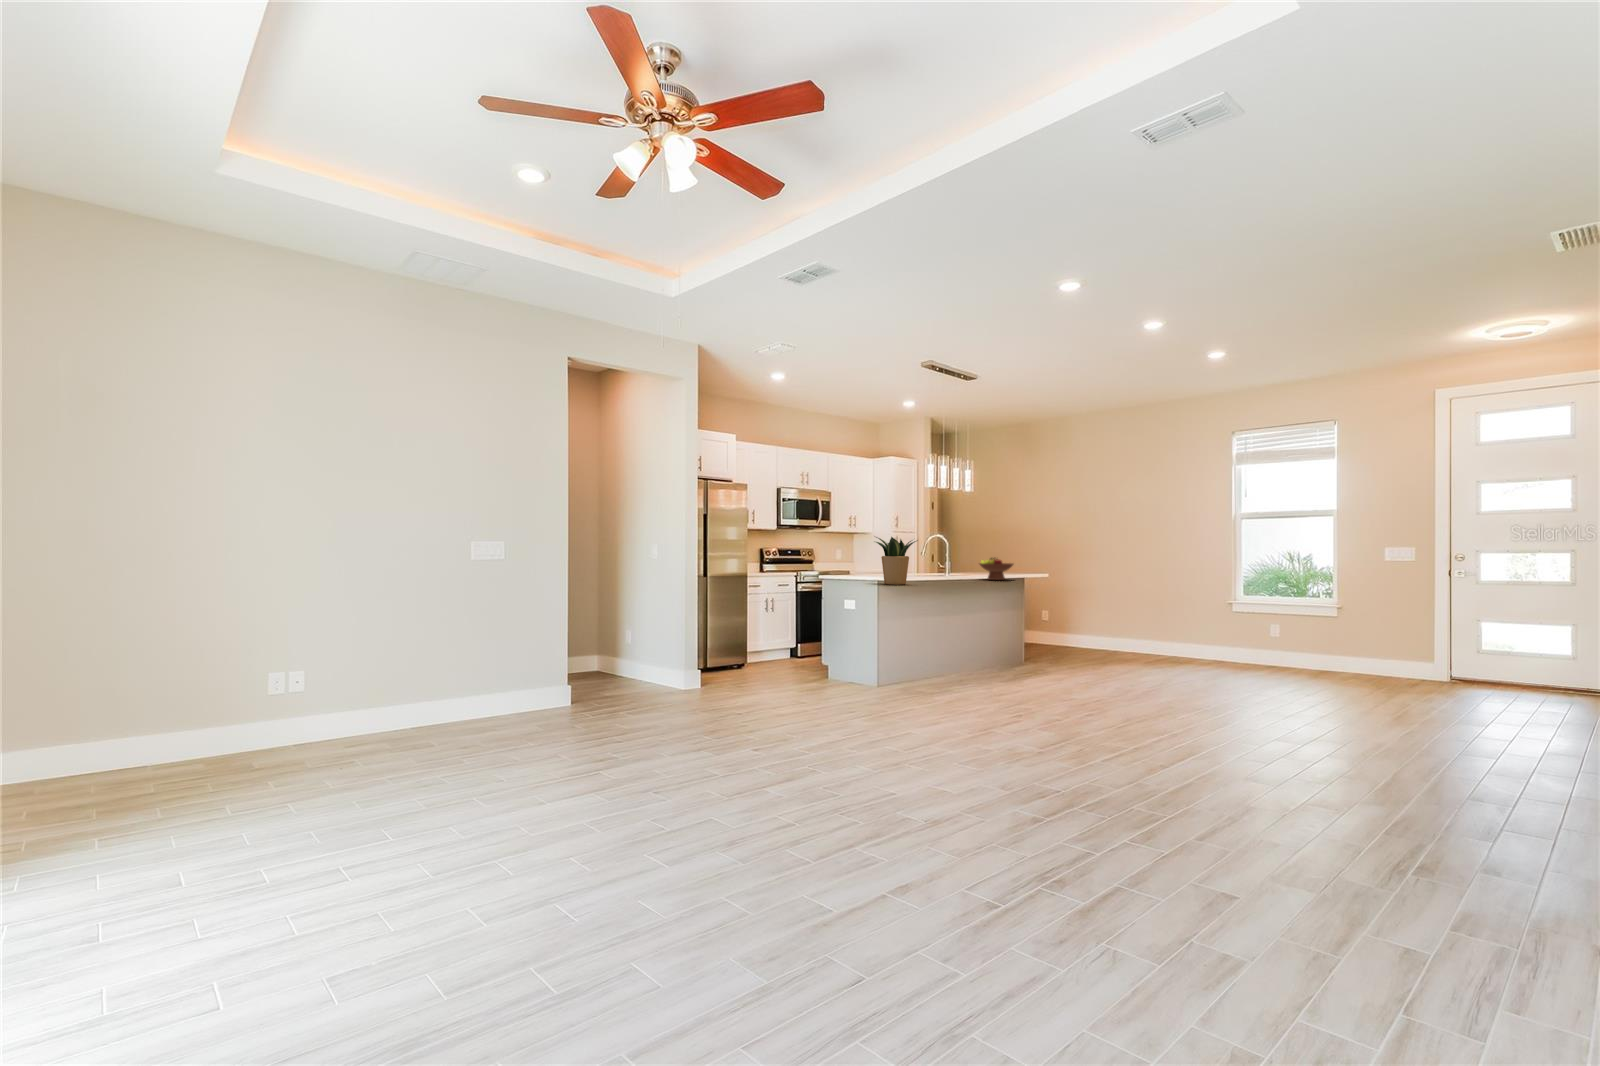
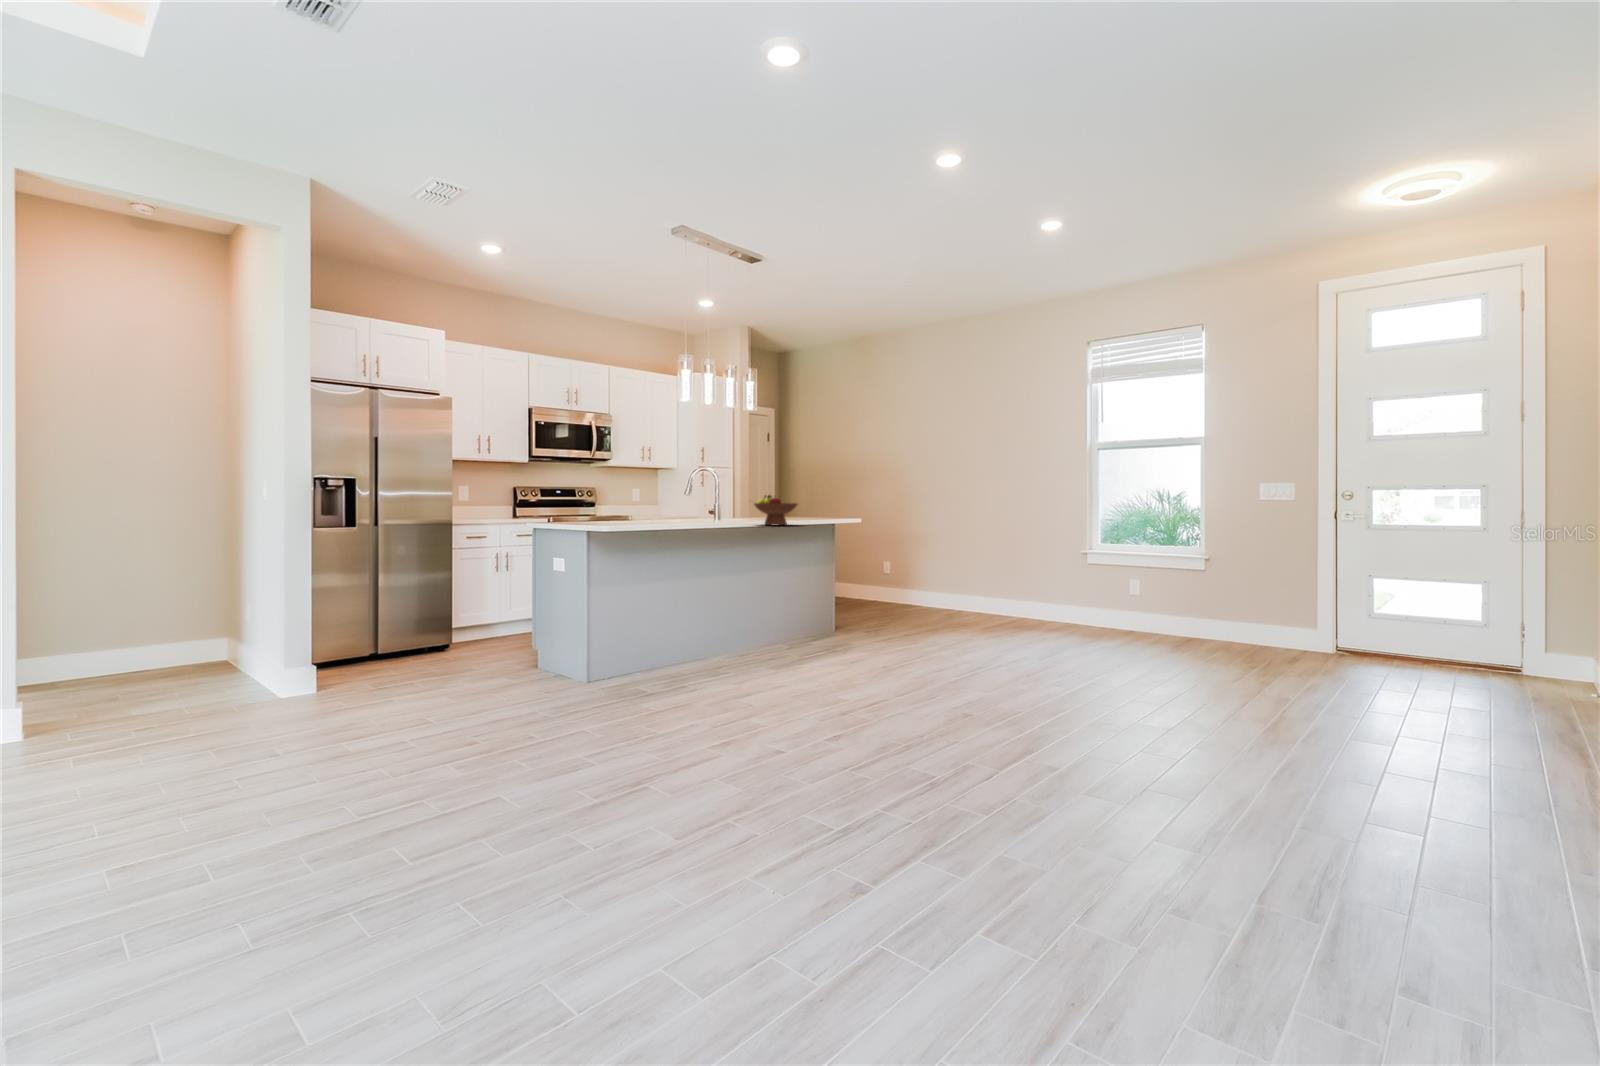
potted plant: present [876,537,918,585] -> none [580,463,640,530]

